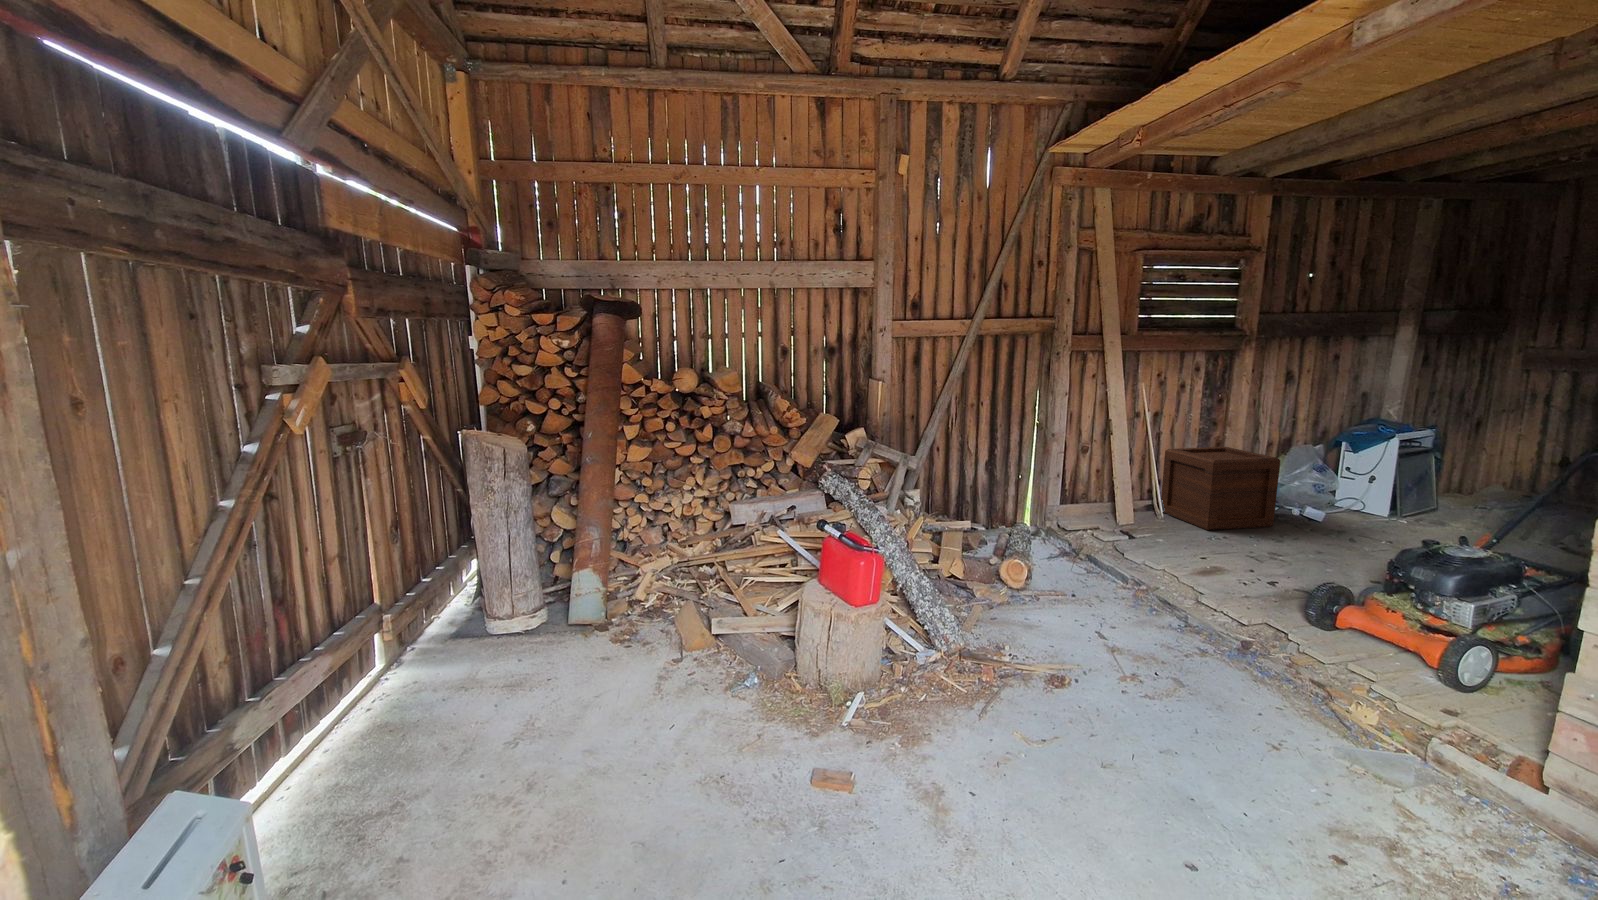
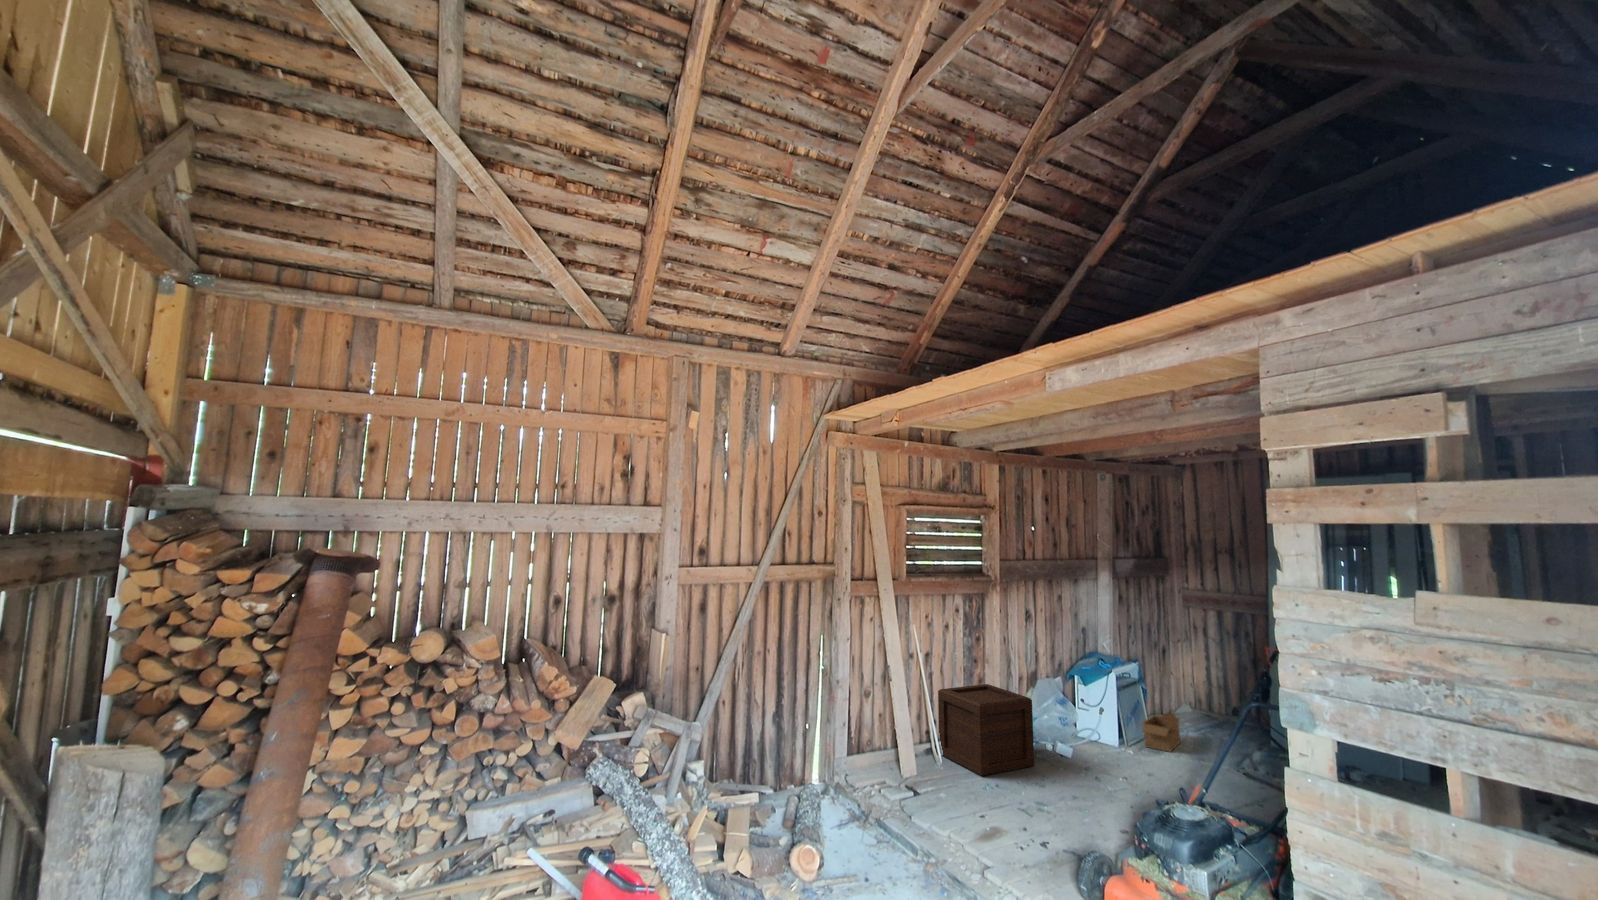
cardboard box: none [1415,483,1487,525] -> present [1141,712,1180,752]

